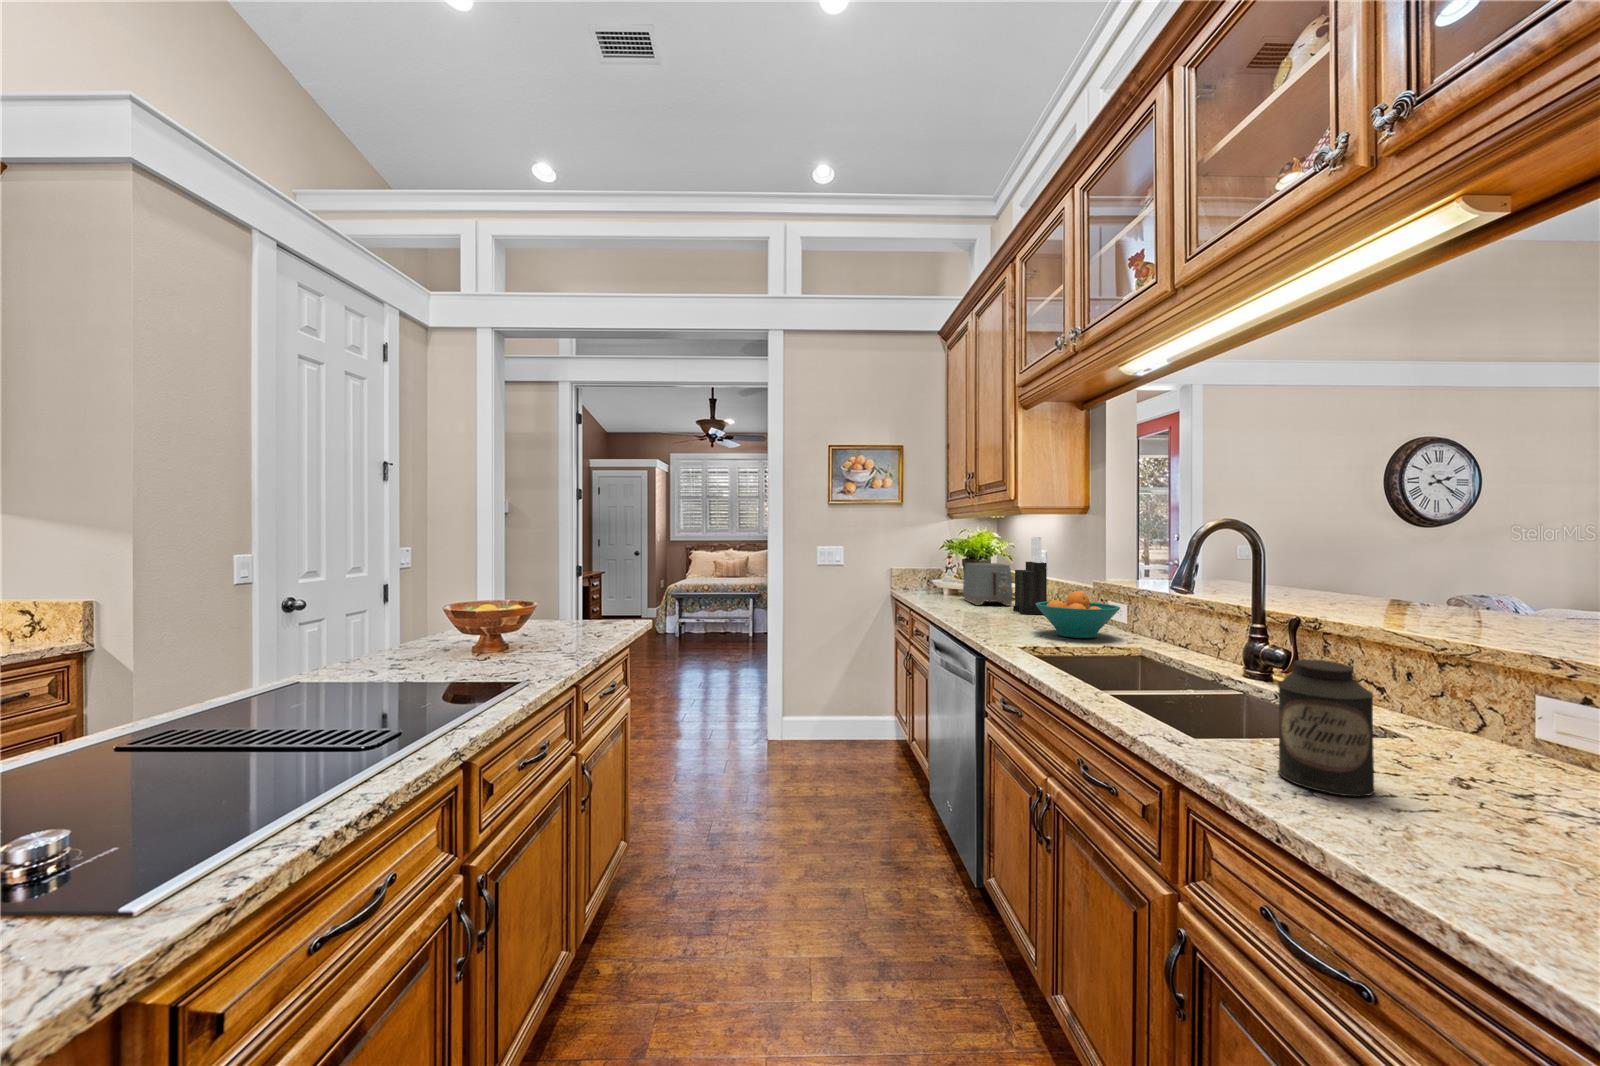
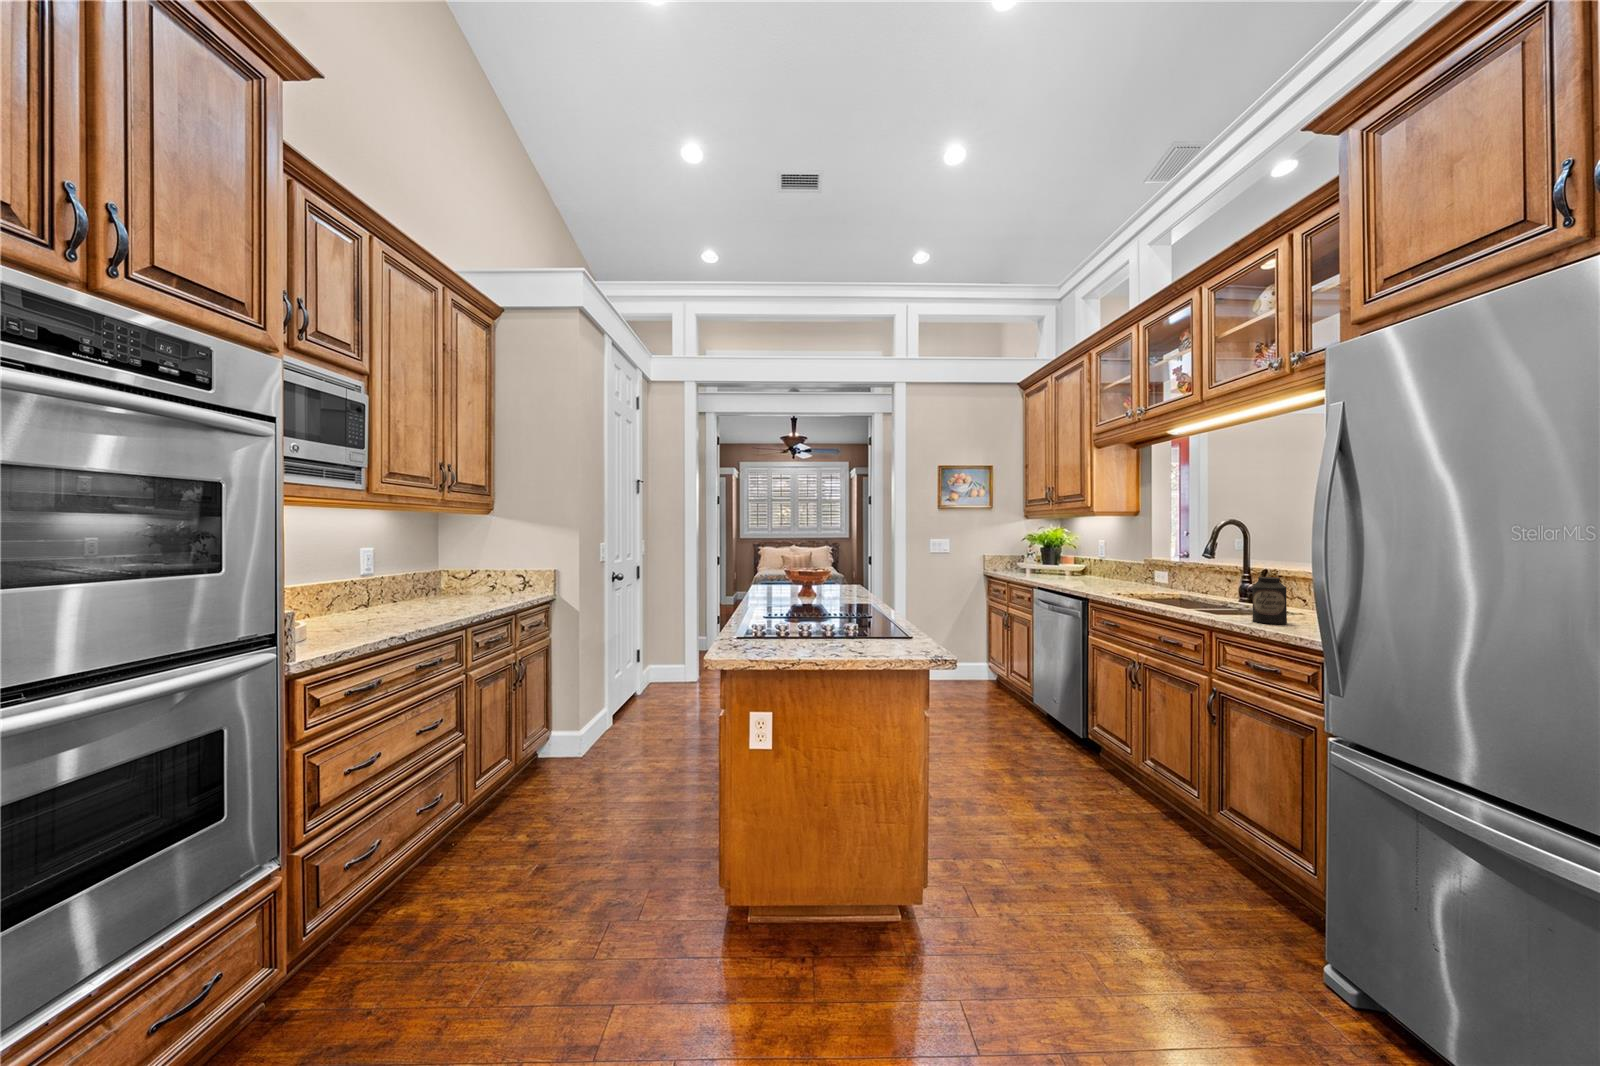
knife block: present [1013,537,1047,614] -> none [1089,532,1113,583]
toaster: present [963,563,1013,606] -> none [1046,551,1086,579]
fruit bowl: present [1036,591,1120,638] -> none [1115,564,1168,592]

